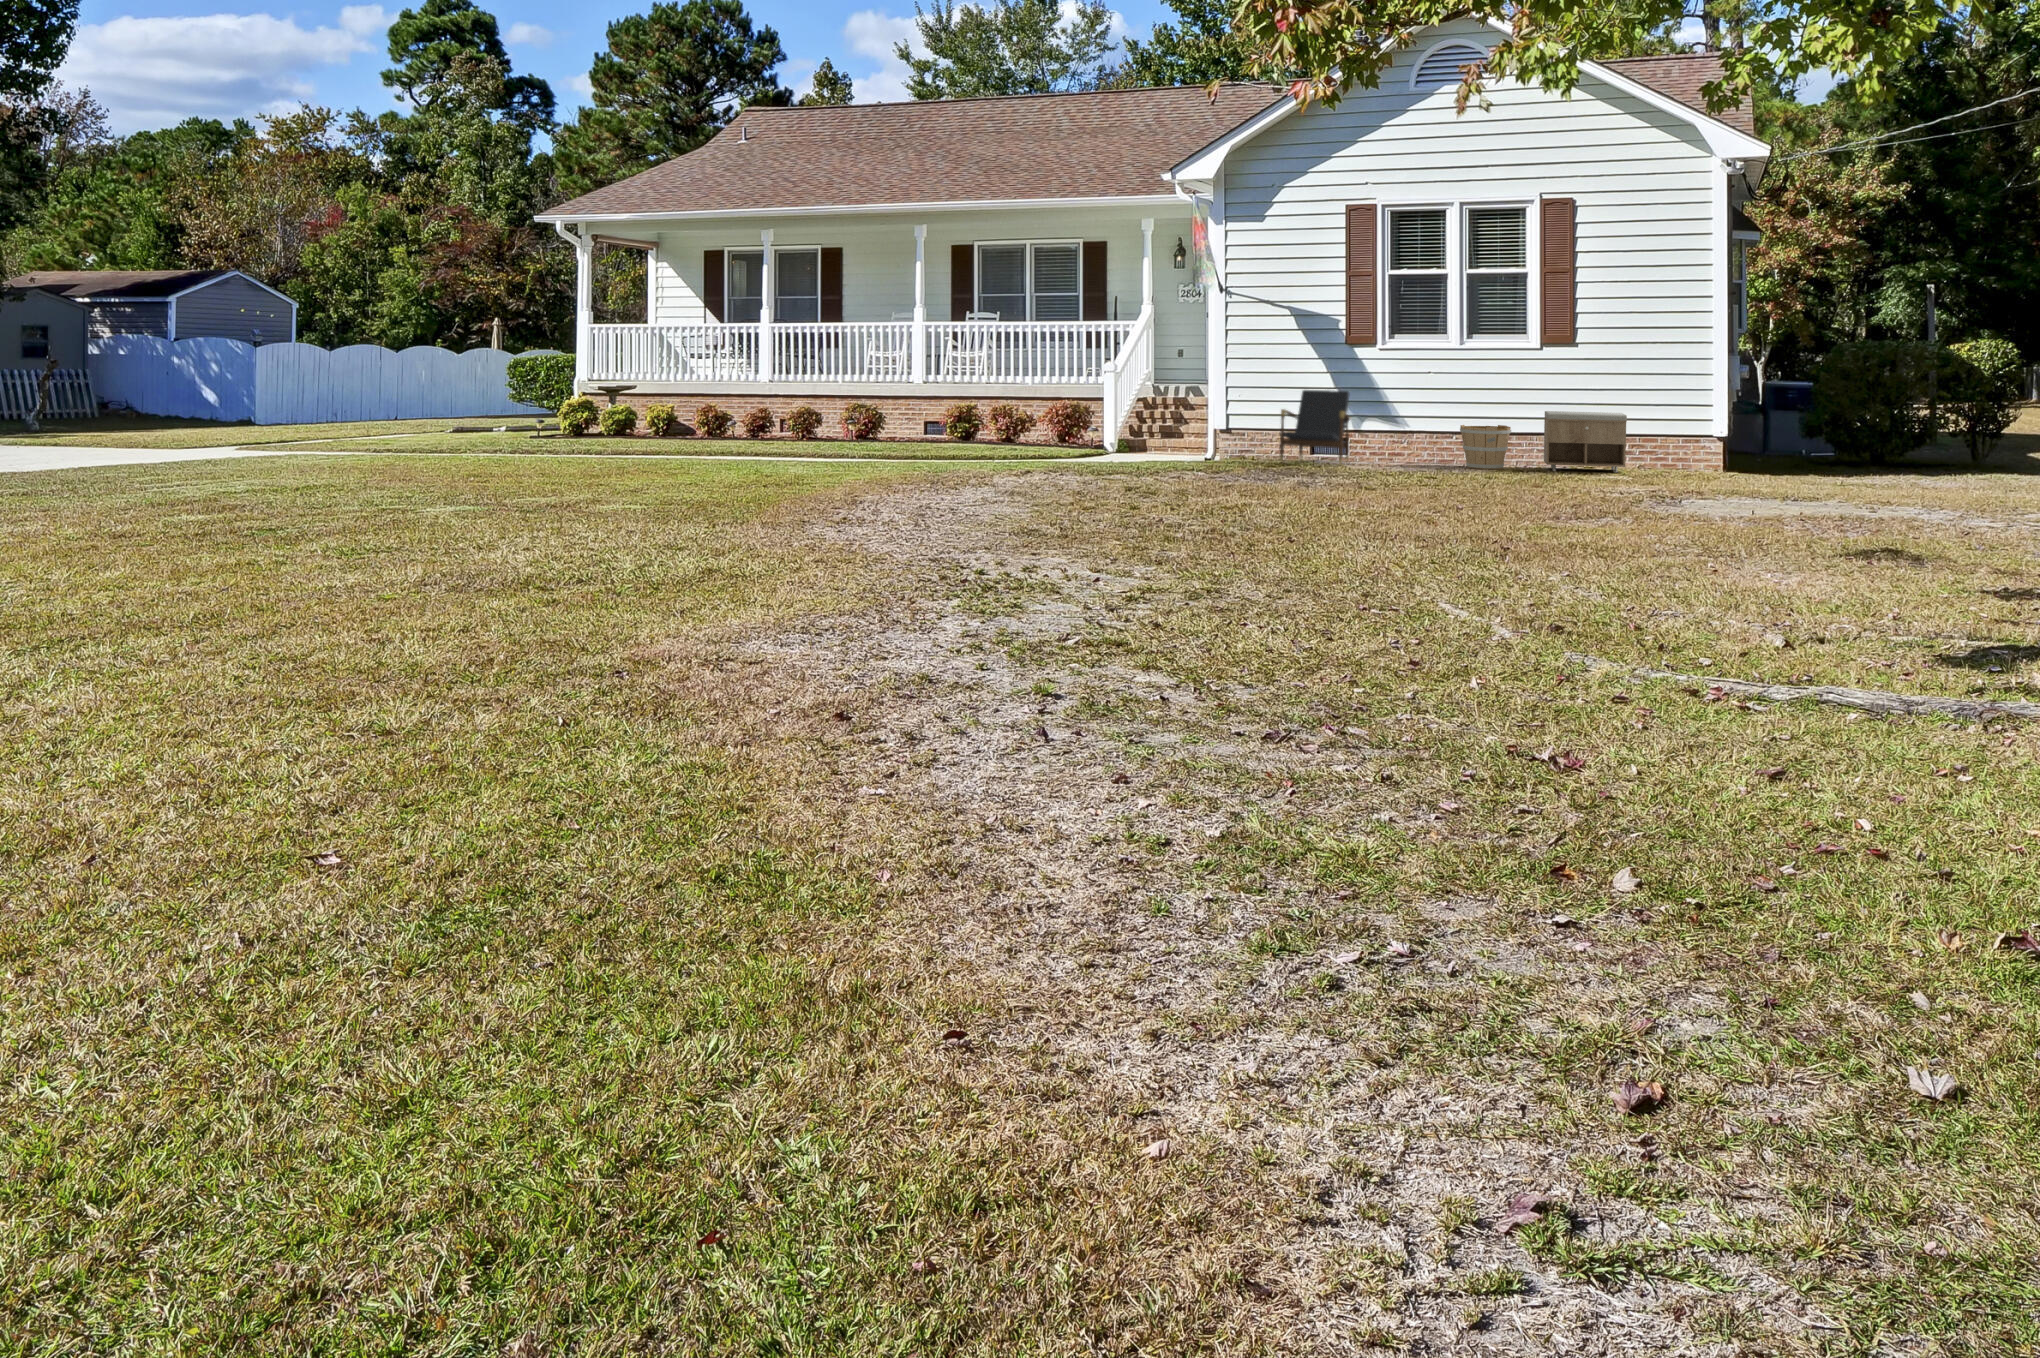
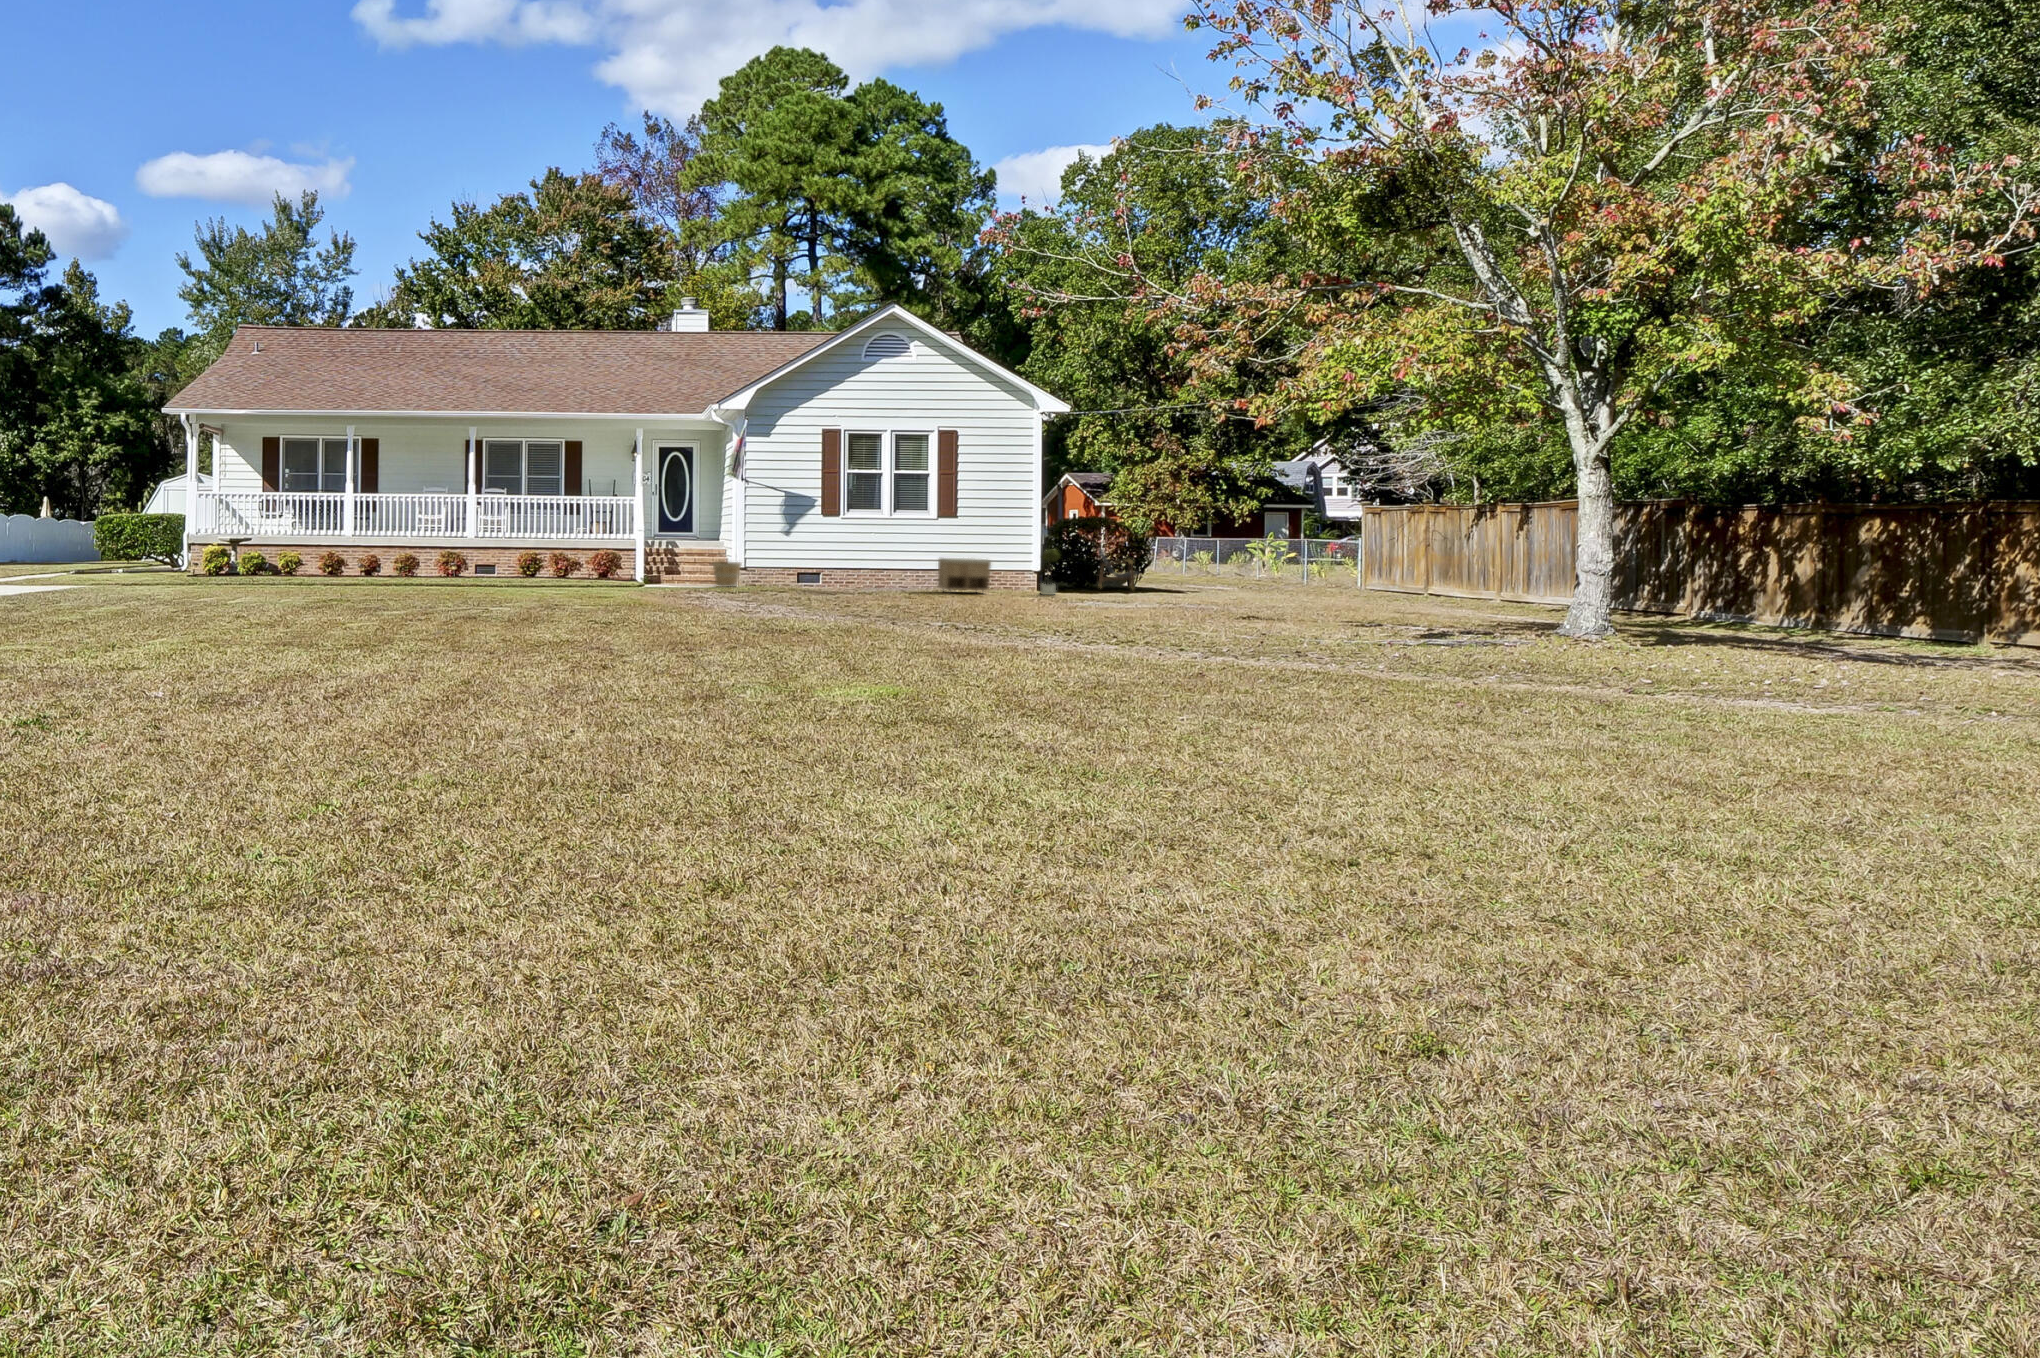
lounge chair: present [1280,390,1350,465] -> present [1098,548,1139,587]
potted tree: none [1726,395,1762,476] -> present [1040,550,1060,595]
wooden bucket: present [1460,425,1511,469] -> present [713,561,742,587]

